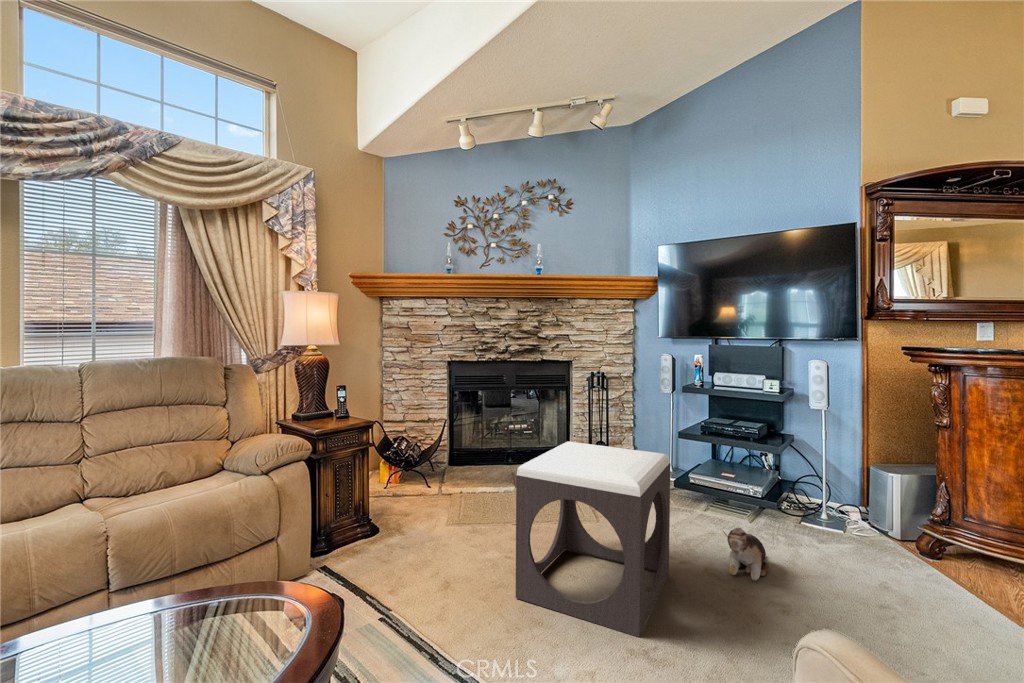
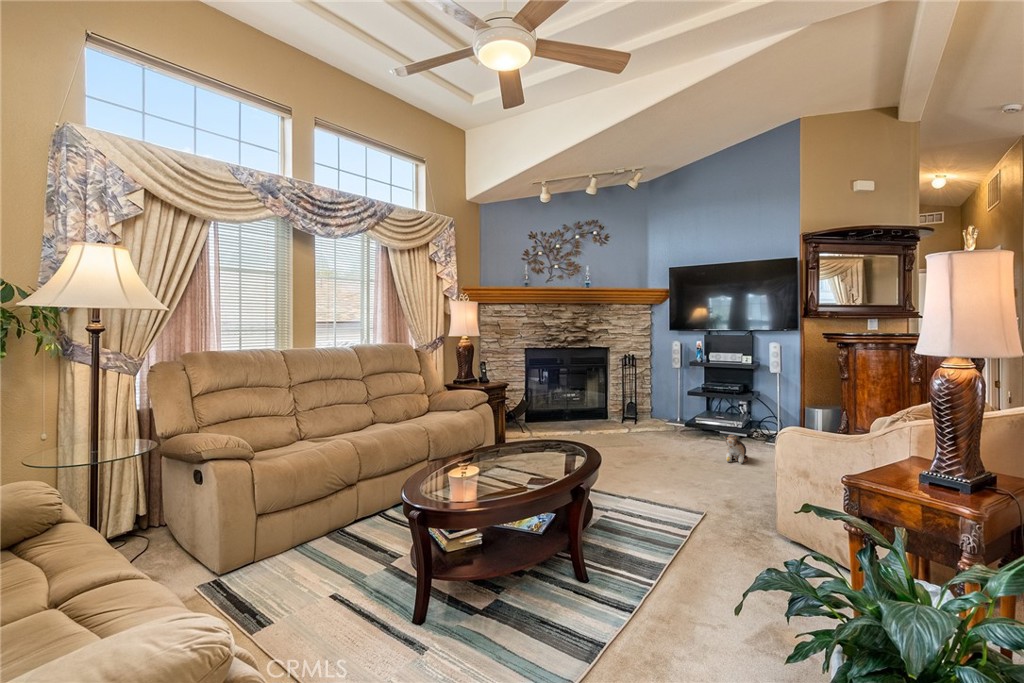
footstool: present [516,441,670,637] -> none [614,391,694,482]

